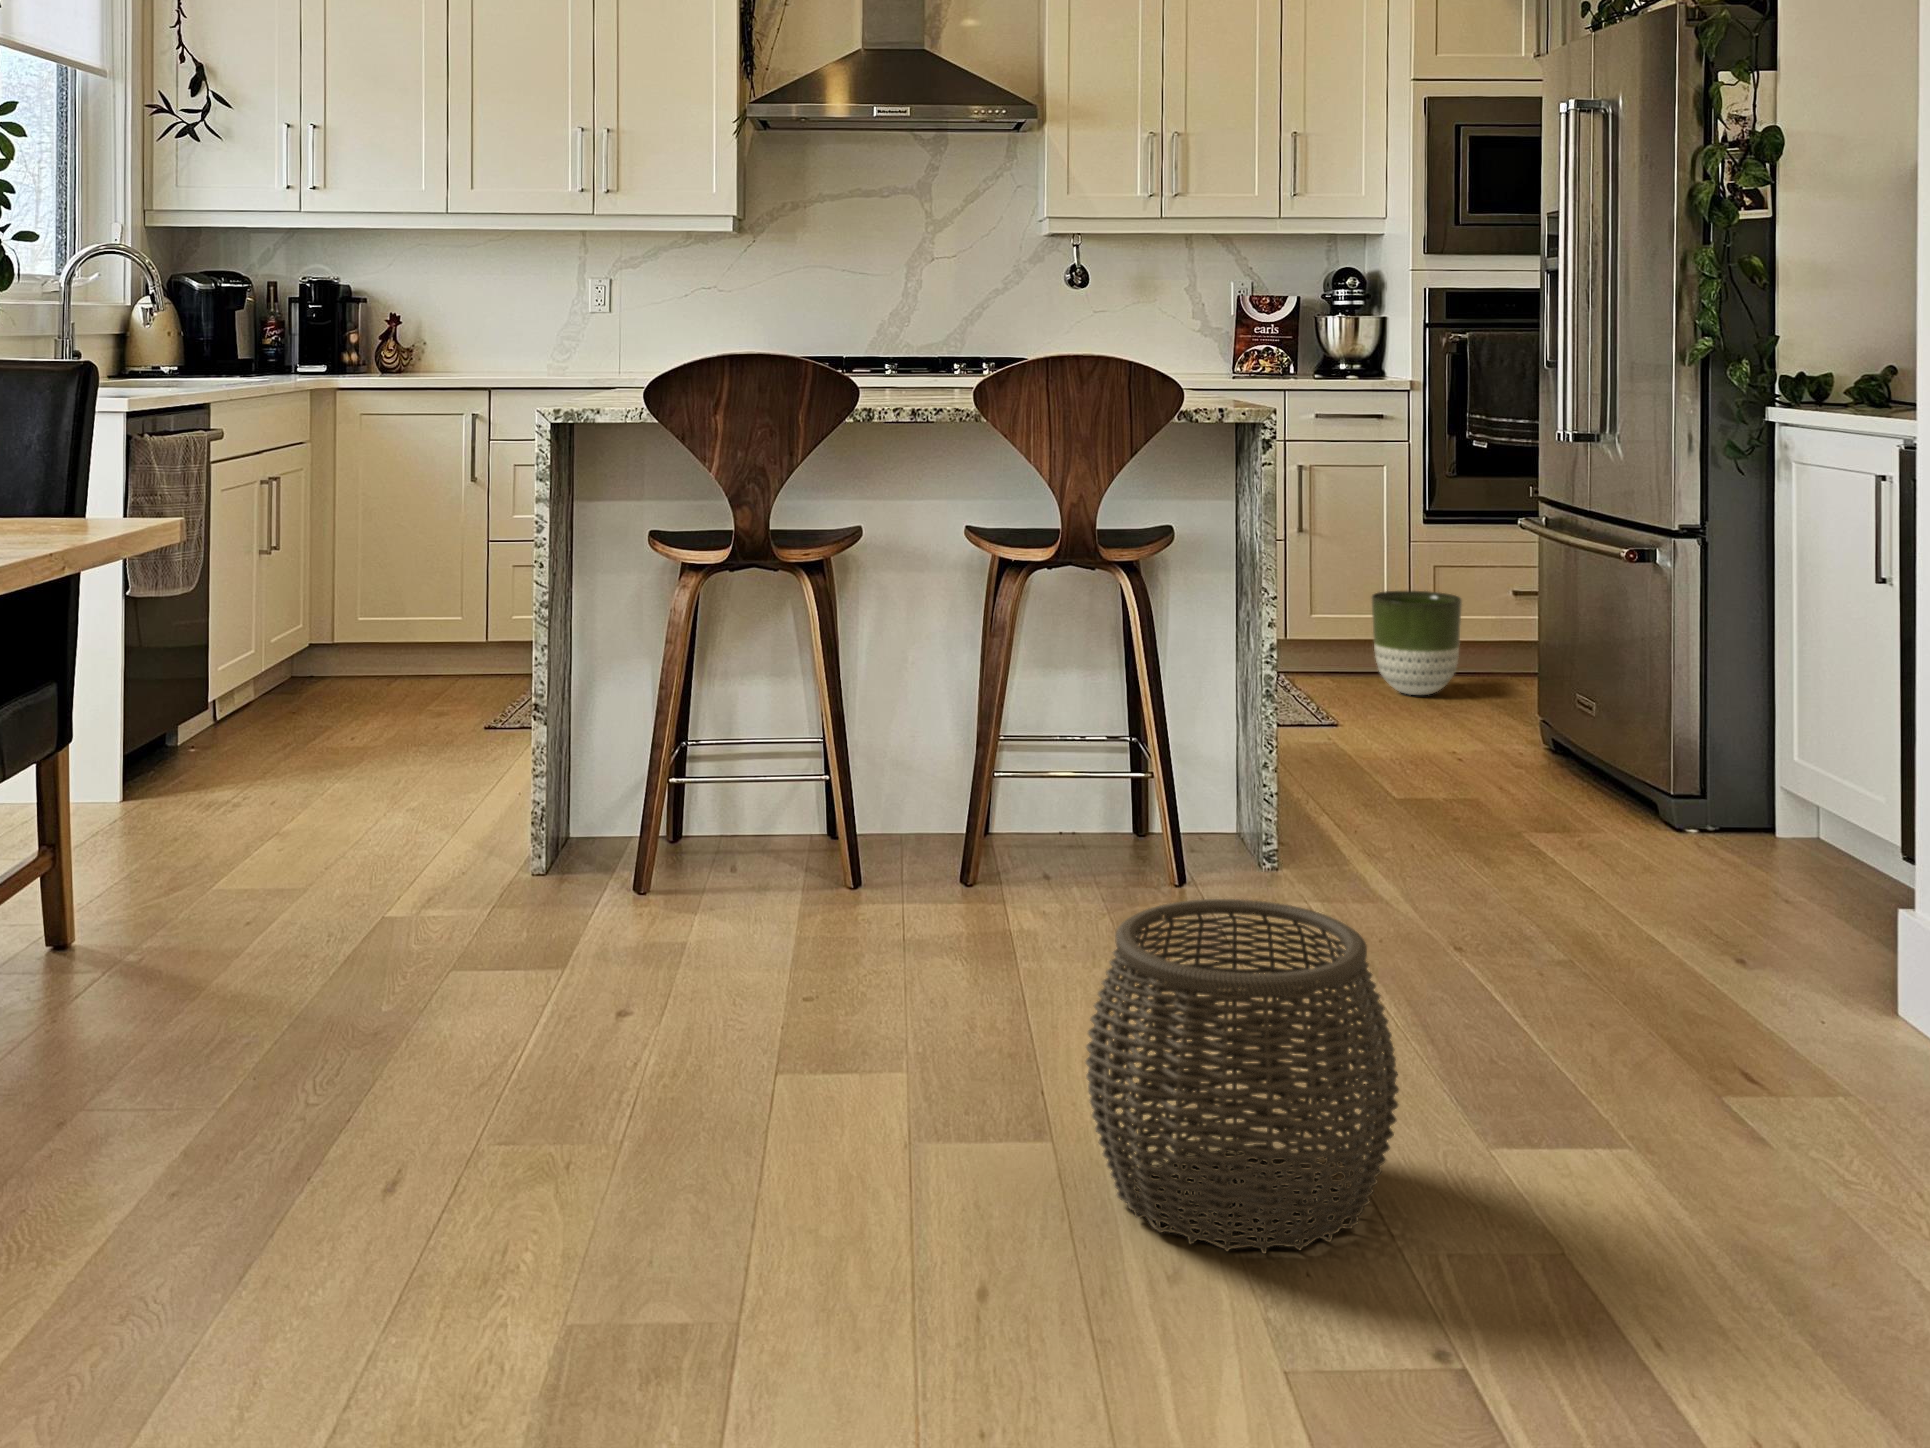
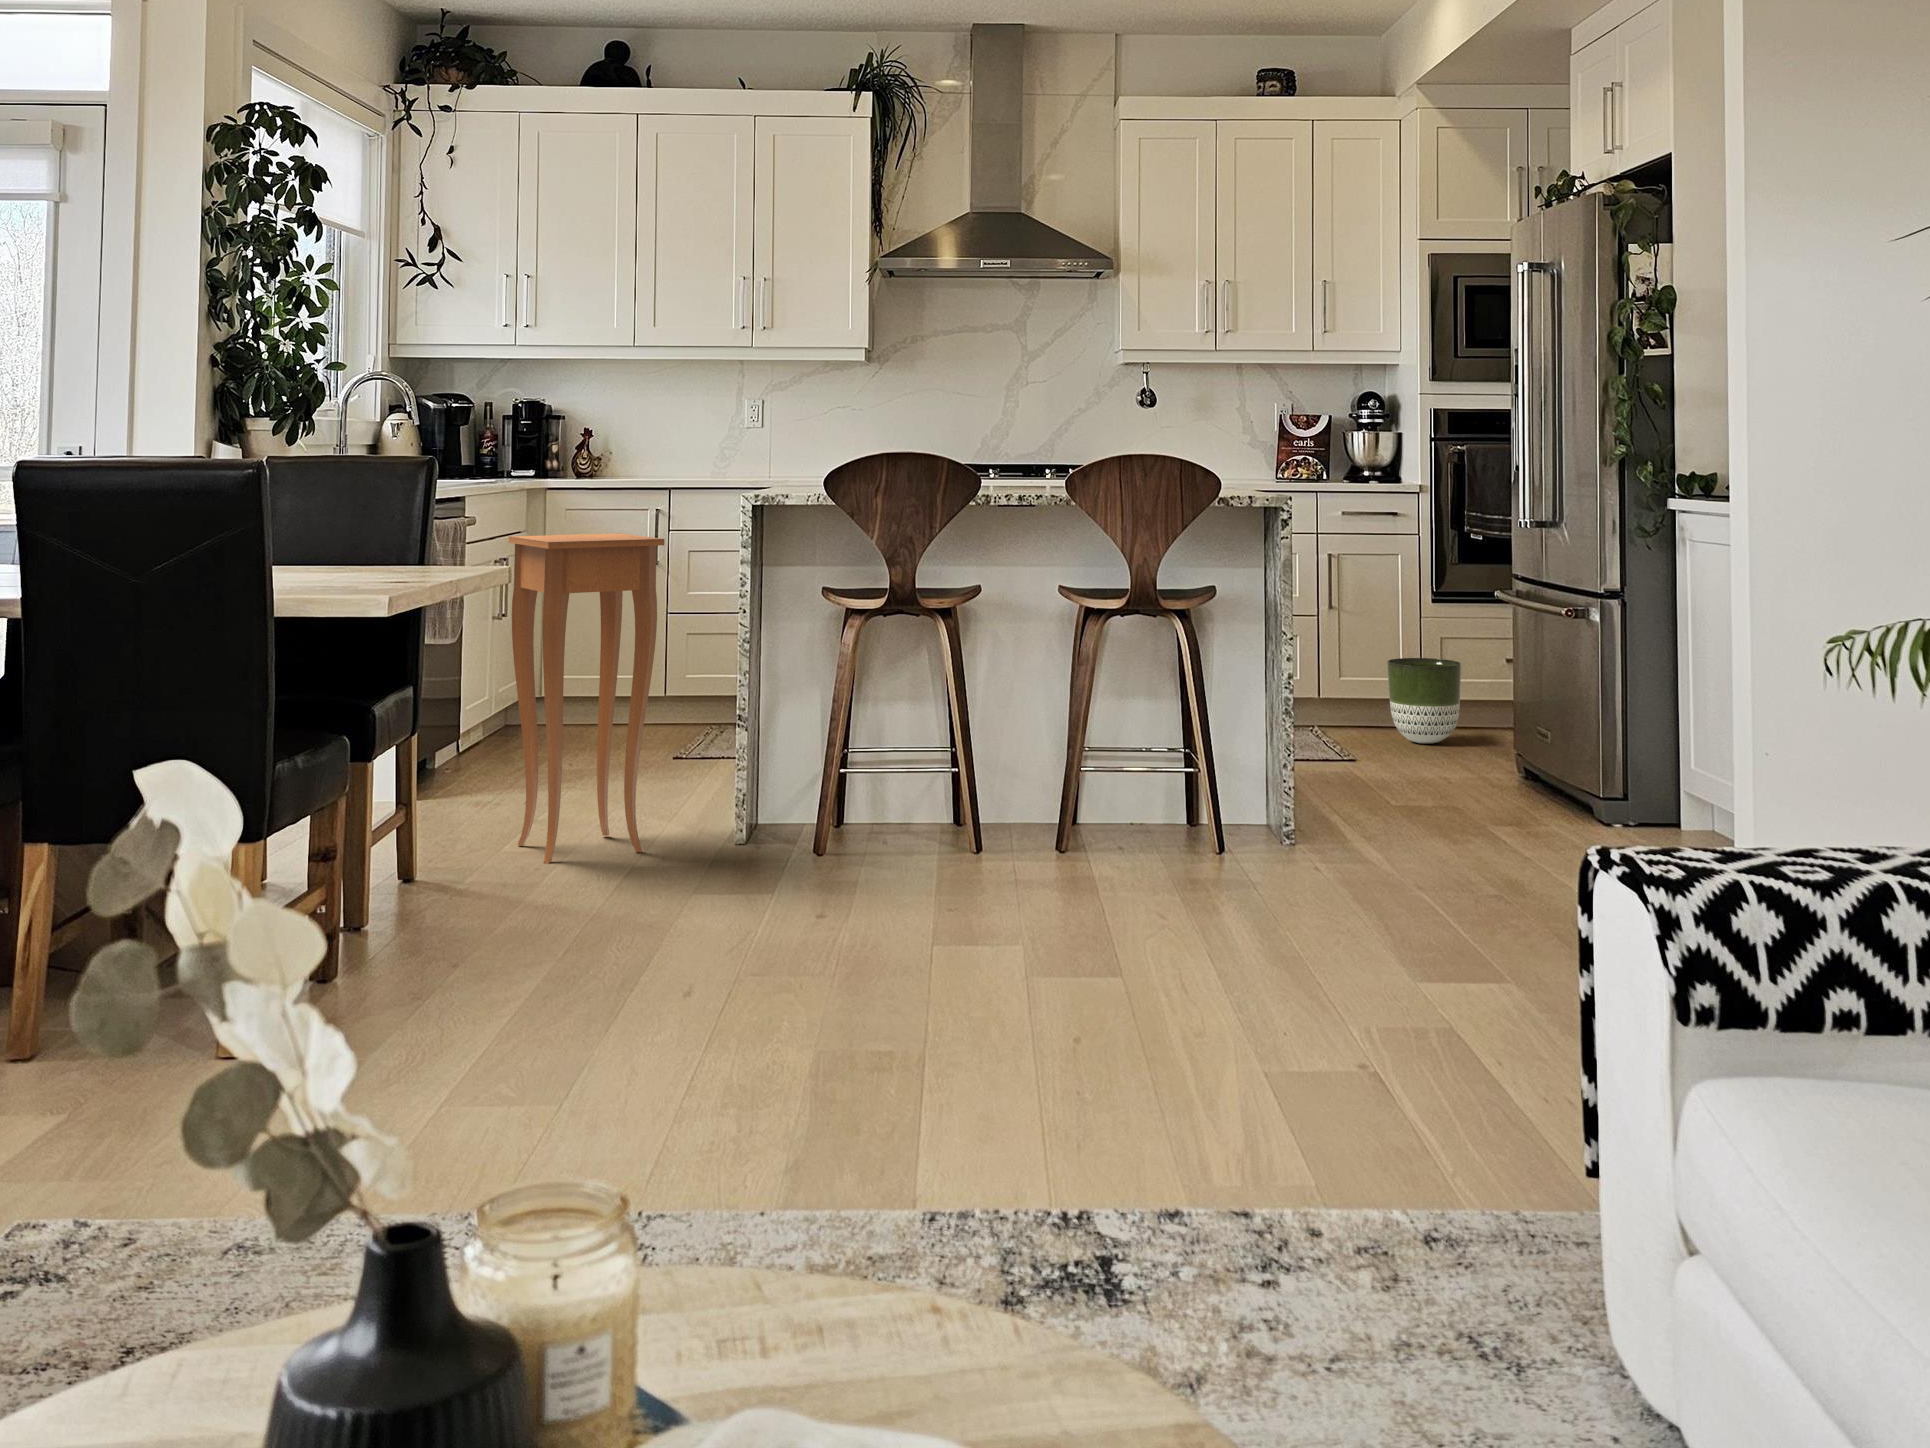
side table: none [224,459,431,909] -> present [509,533,664,864]
woven basket: present [1085,899,1399,1254] -> none [1145,814,1349,1029]

